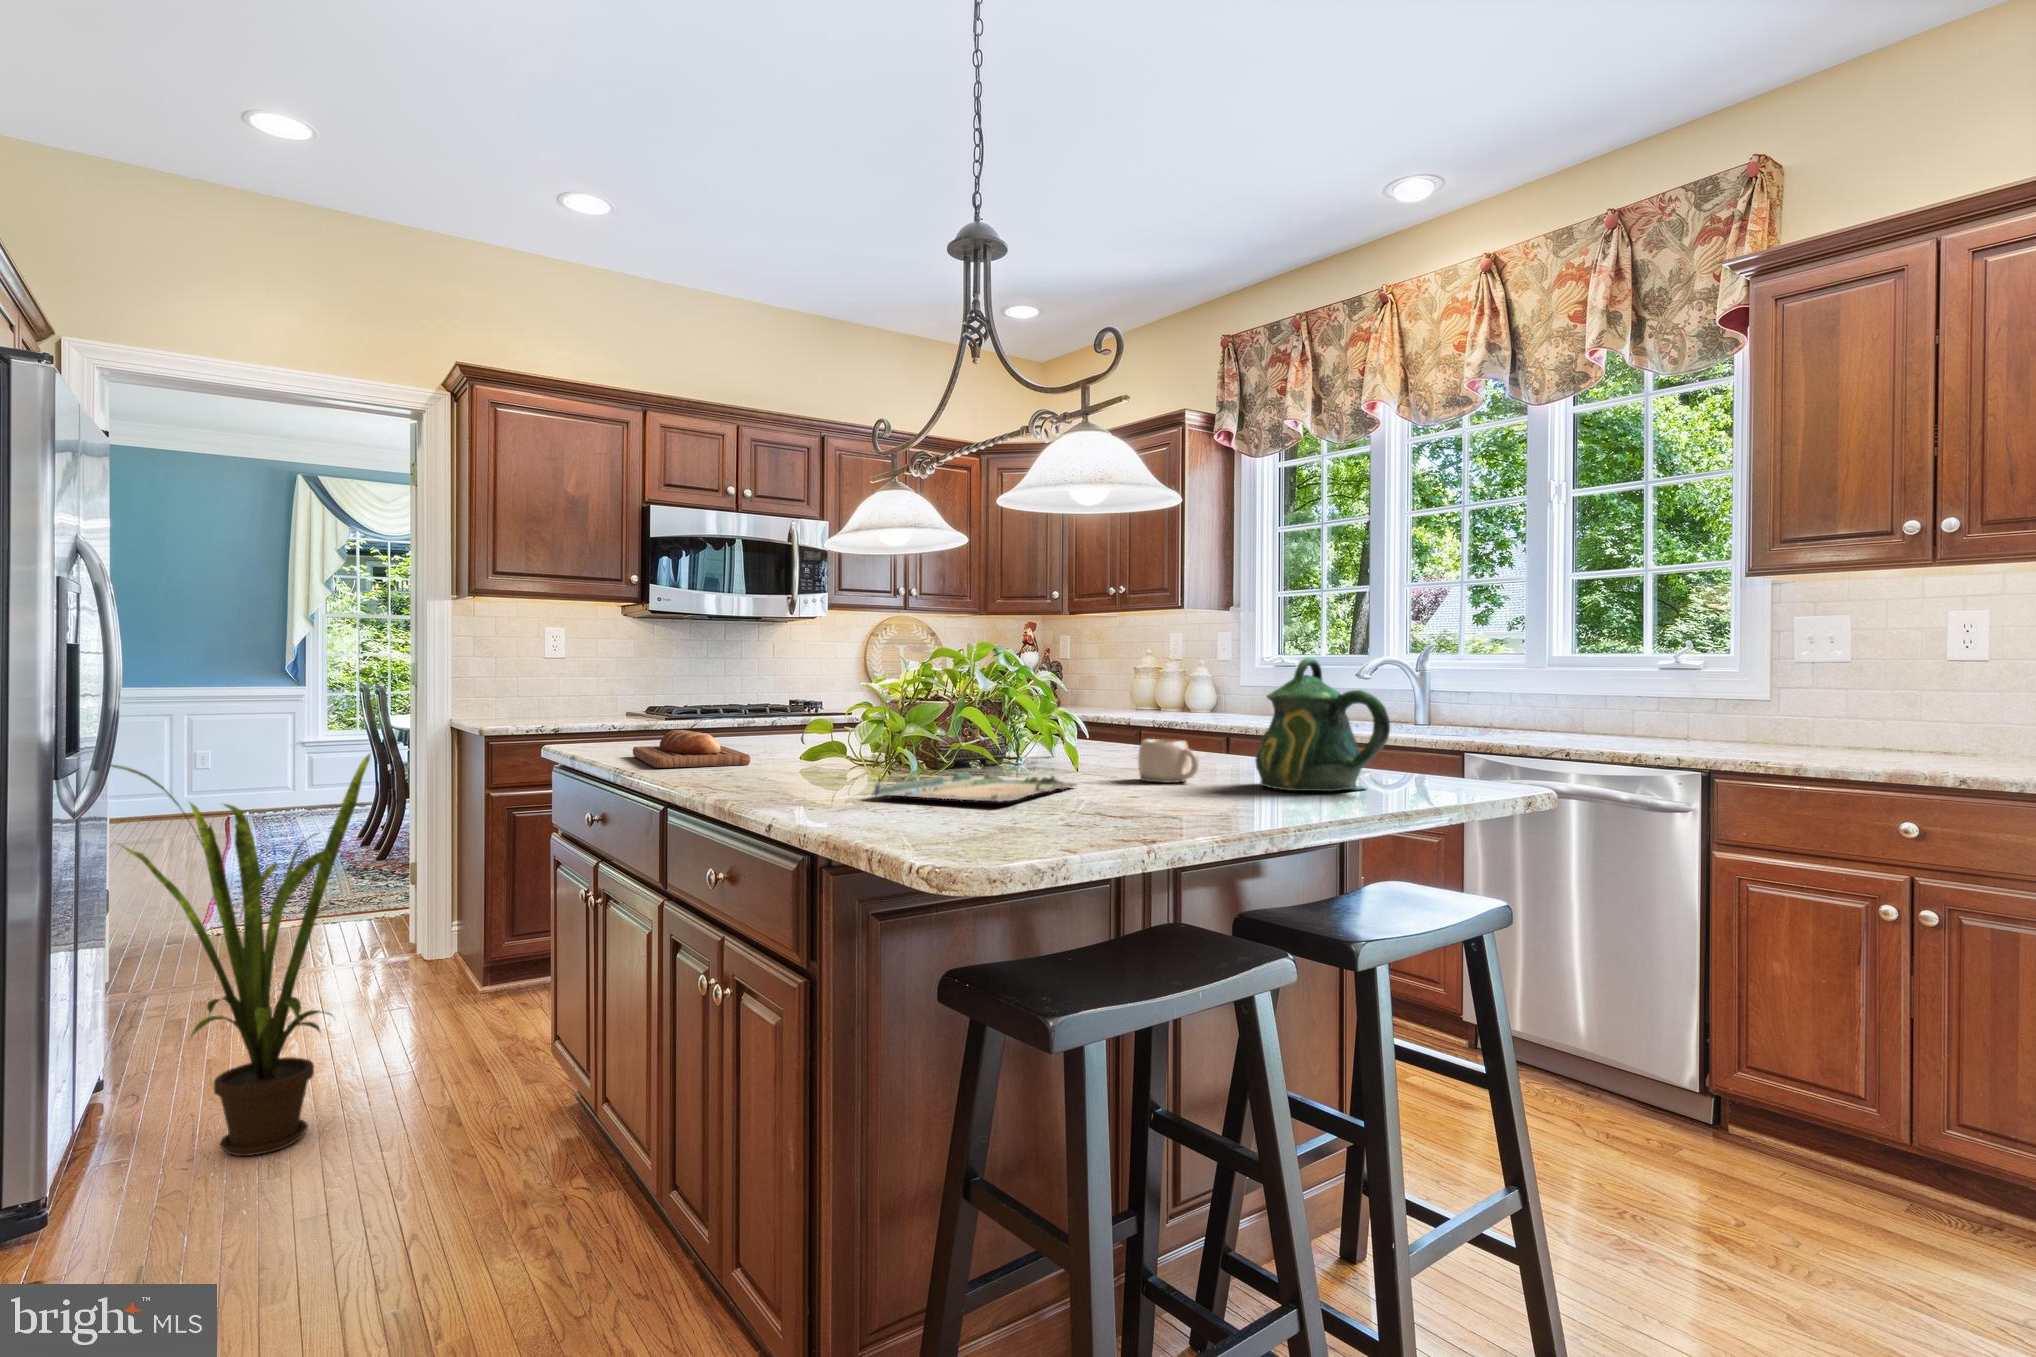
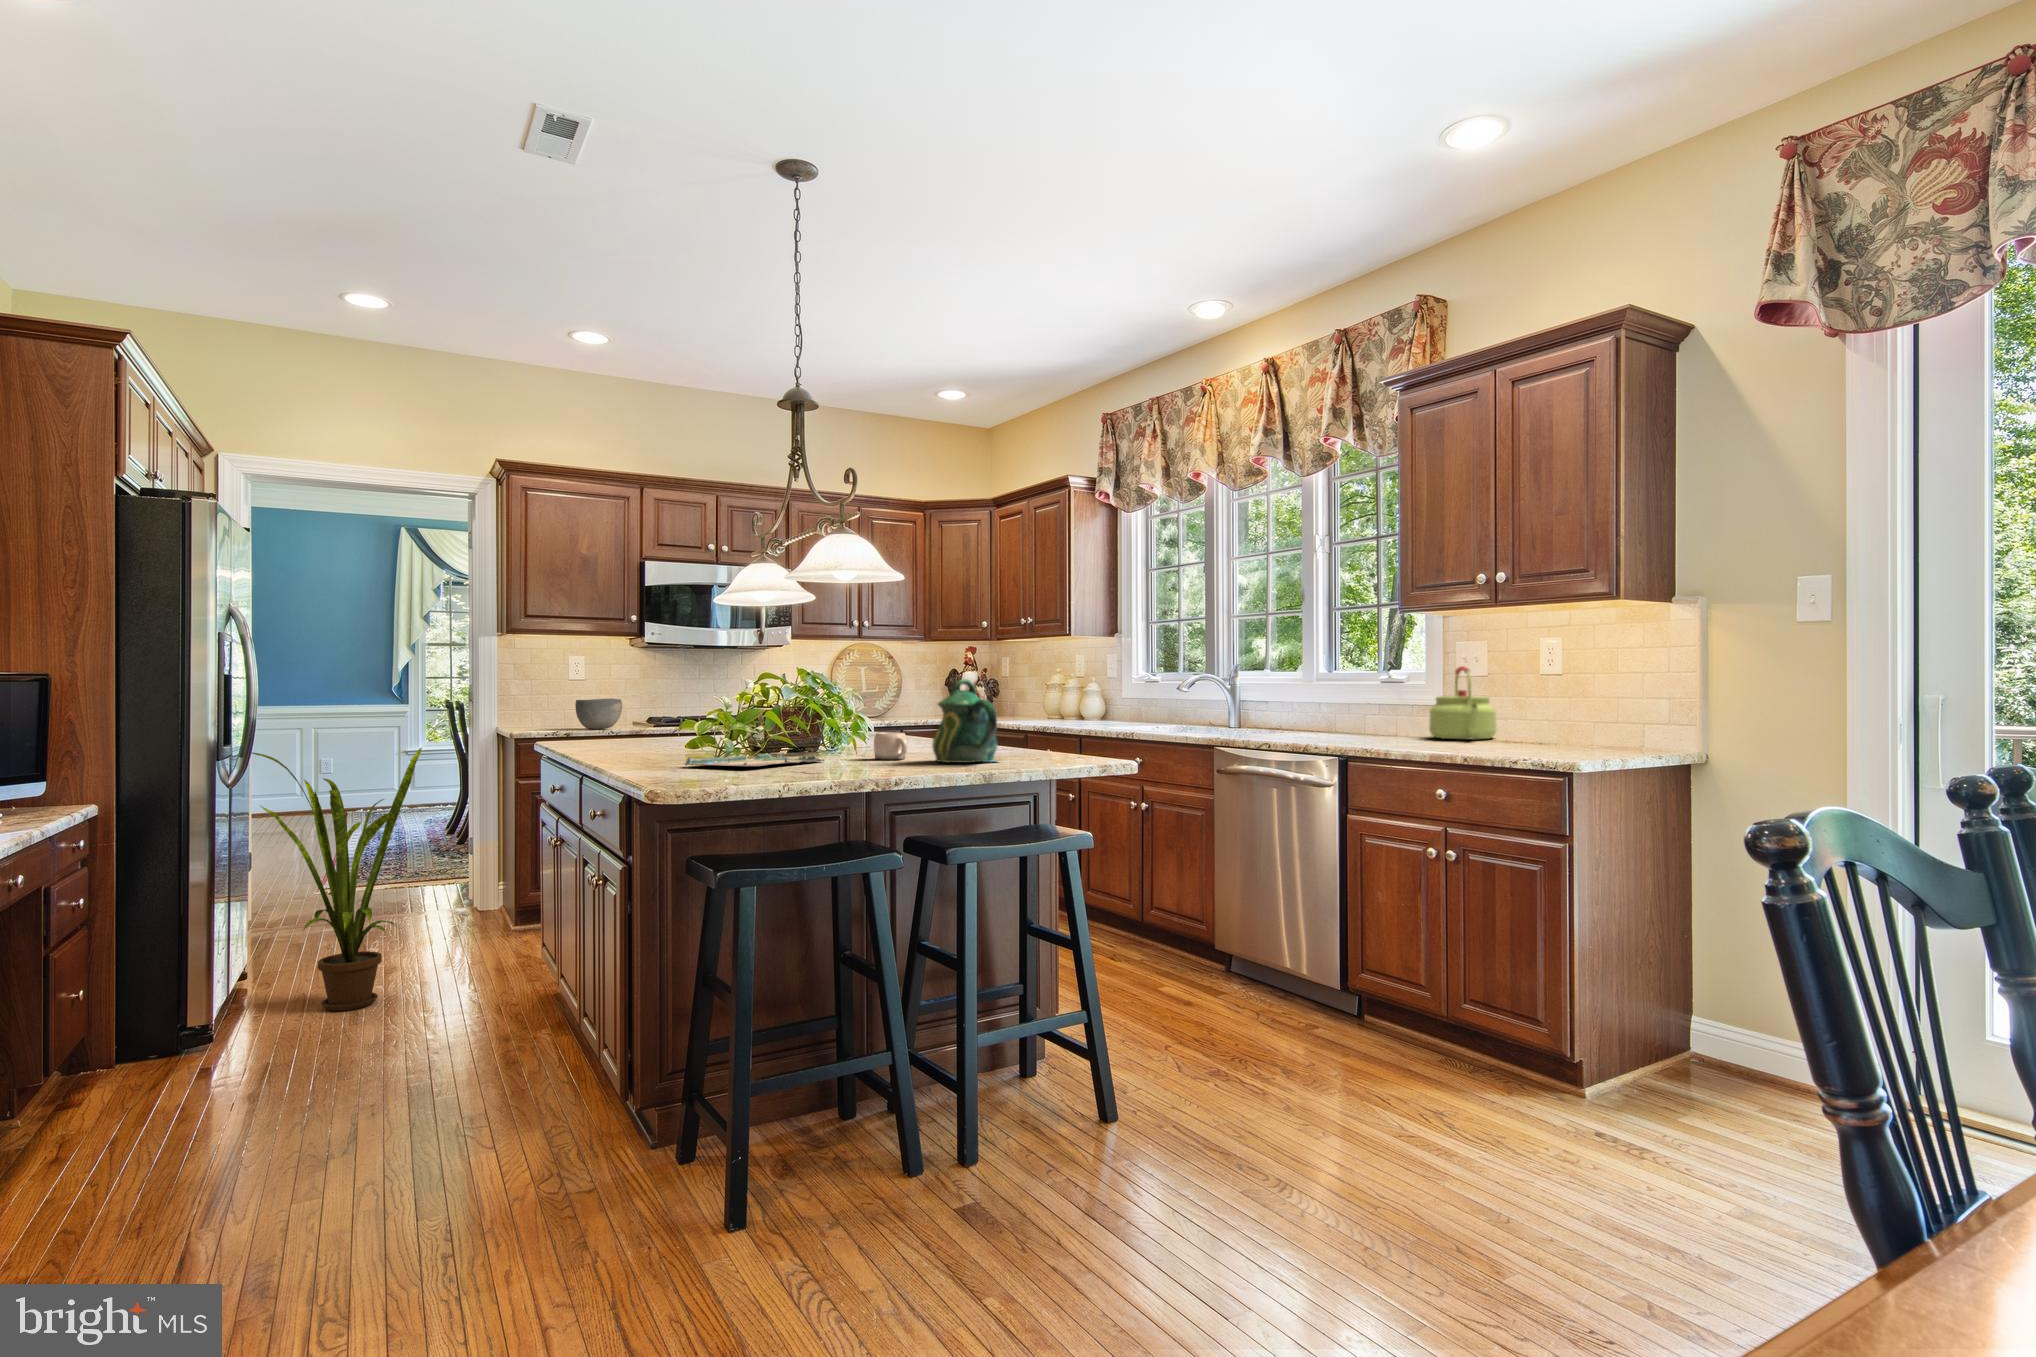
kettle: none [1775,647,1879,746] -> present [1429,666,1497,740]
bowl: none [557,682,618,722] -> present [575,699,622,729]
bread loaf: present [633,730,750,768] -> none [589,730,656,754]

